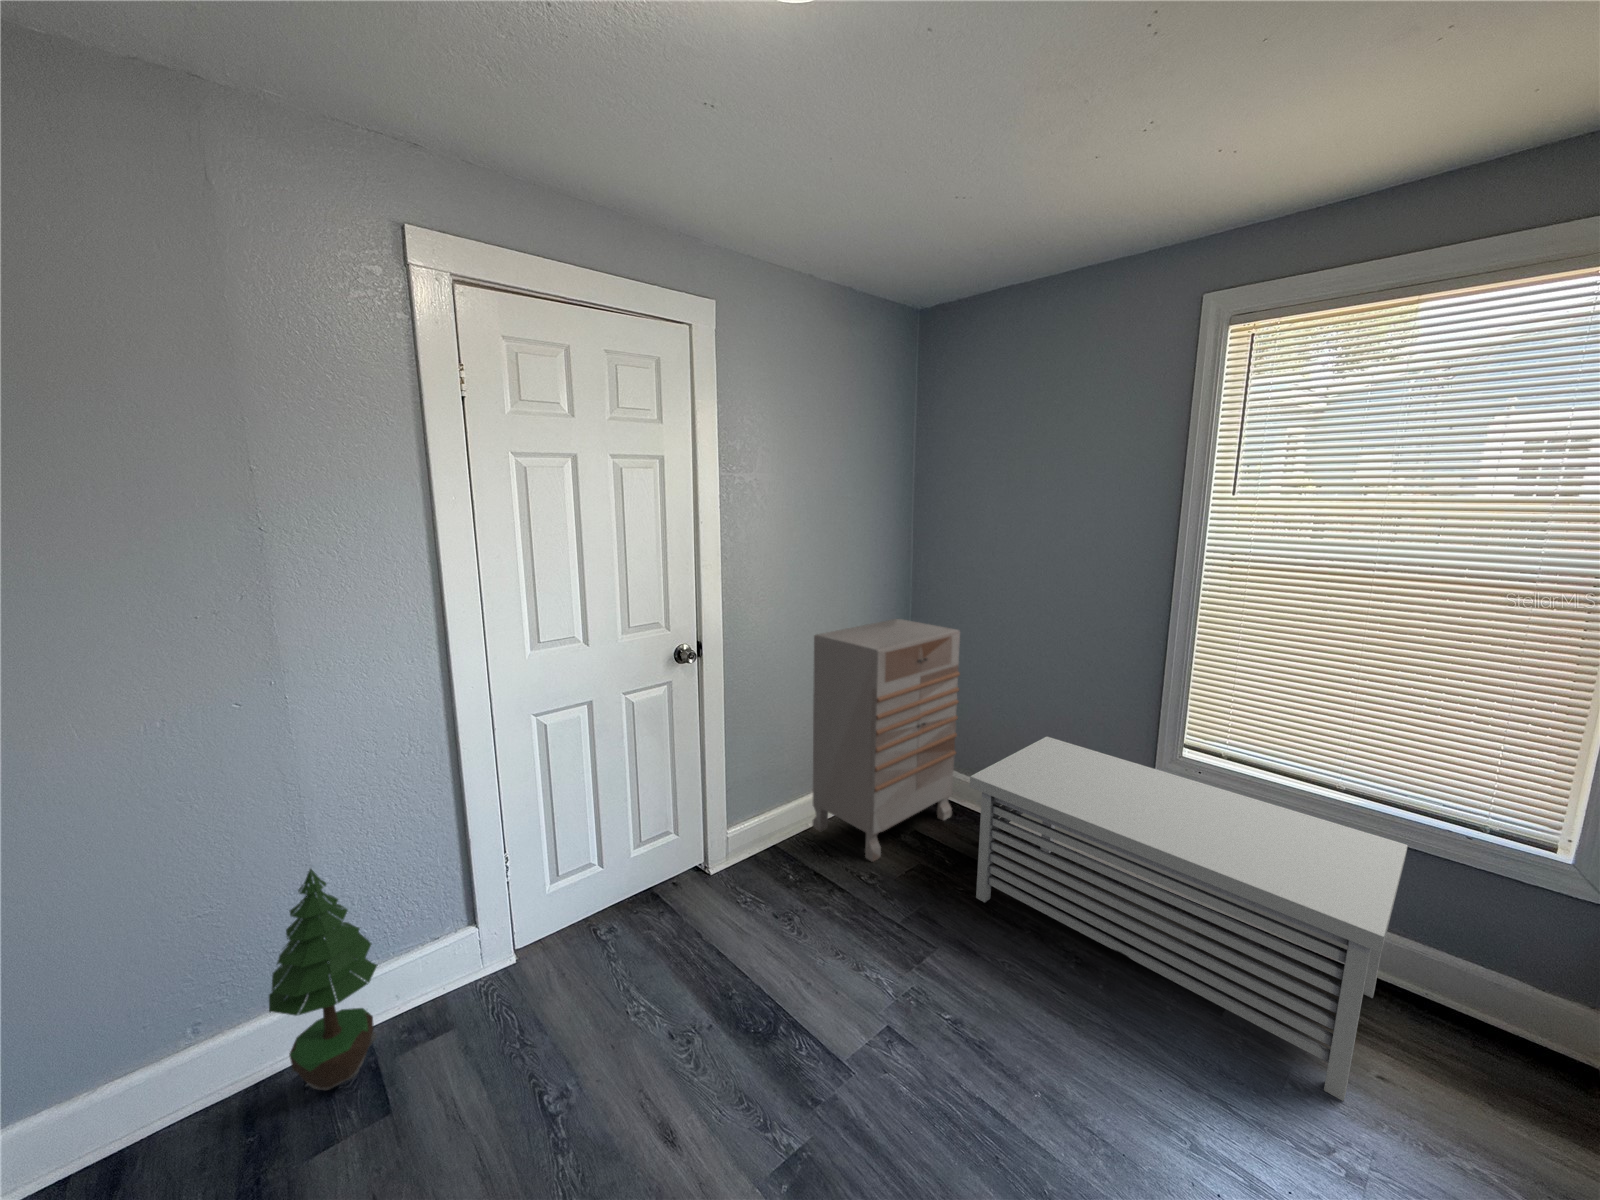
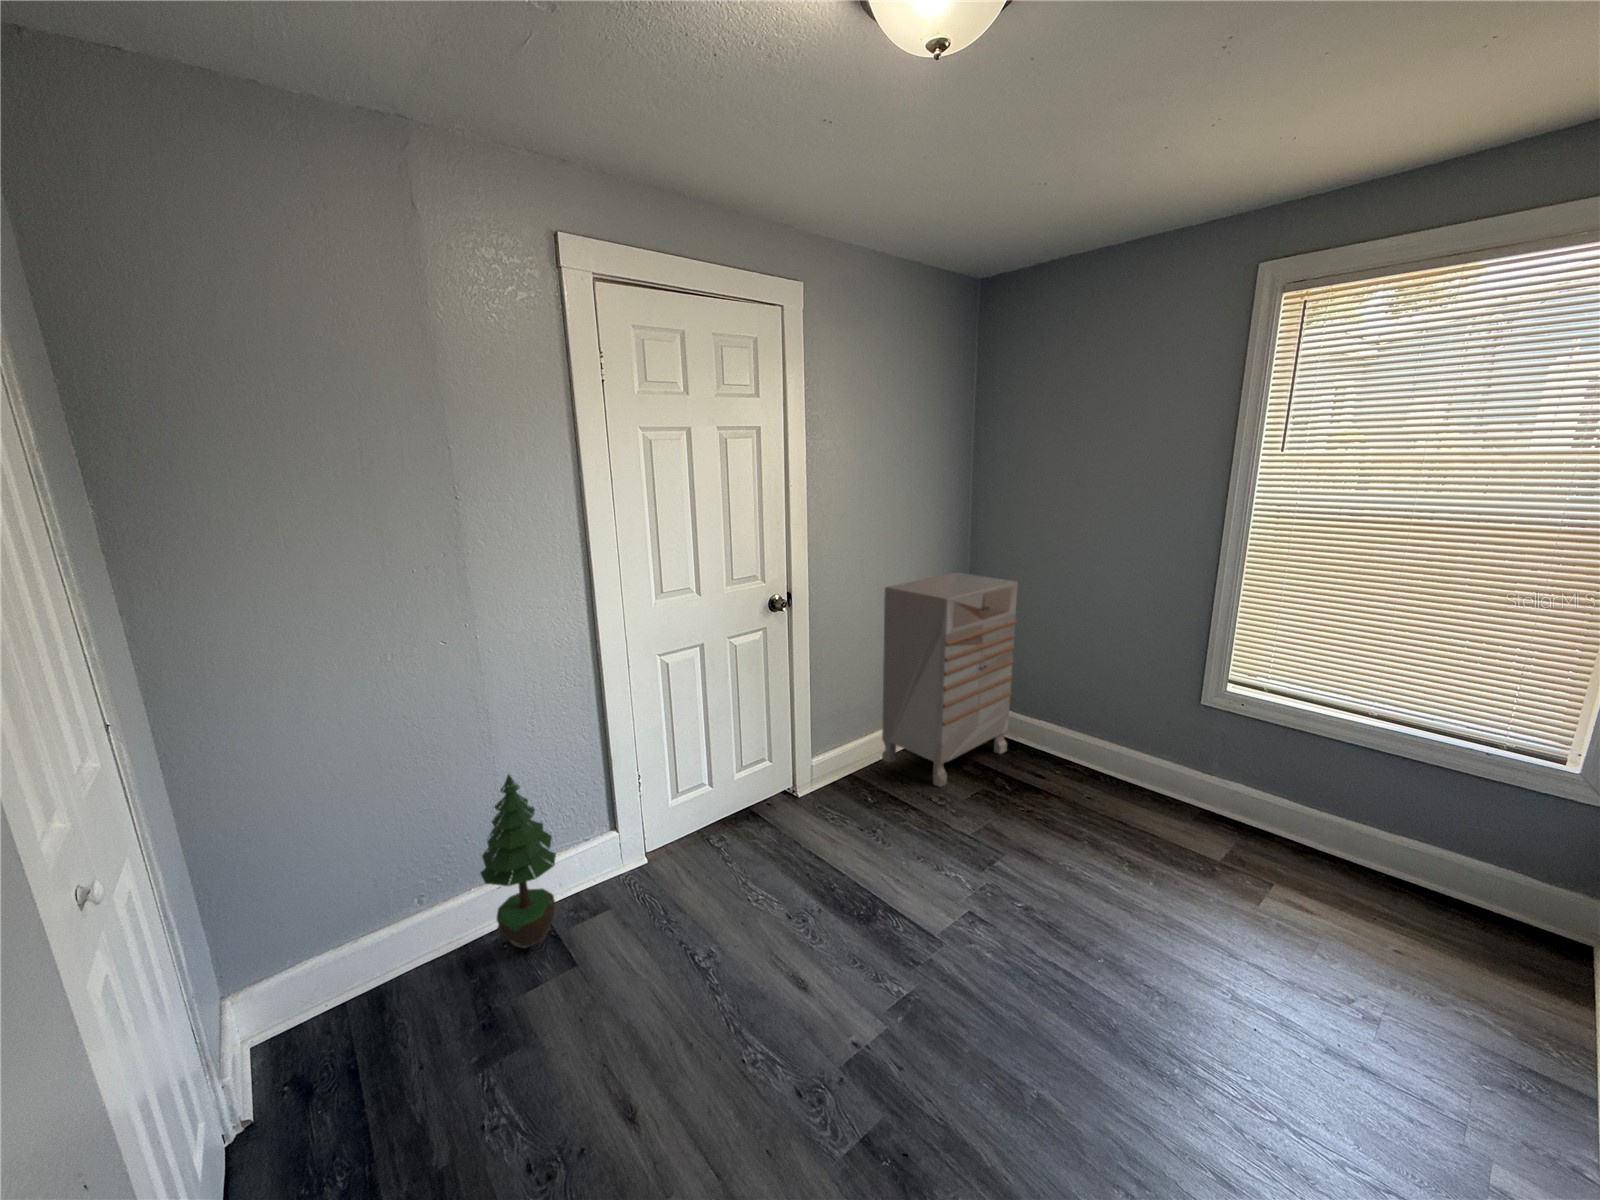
storage bench: present [970,737,1408,1101] -> none [1032,677,1432,967]

